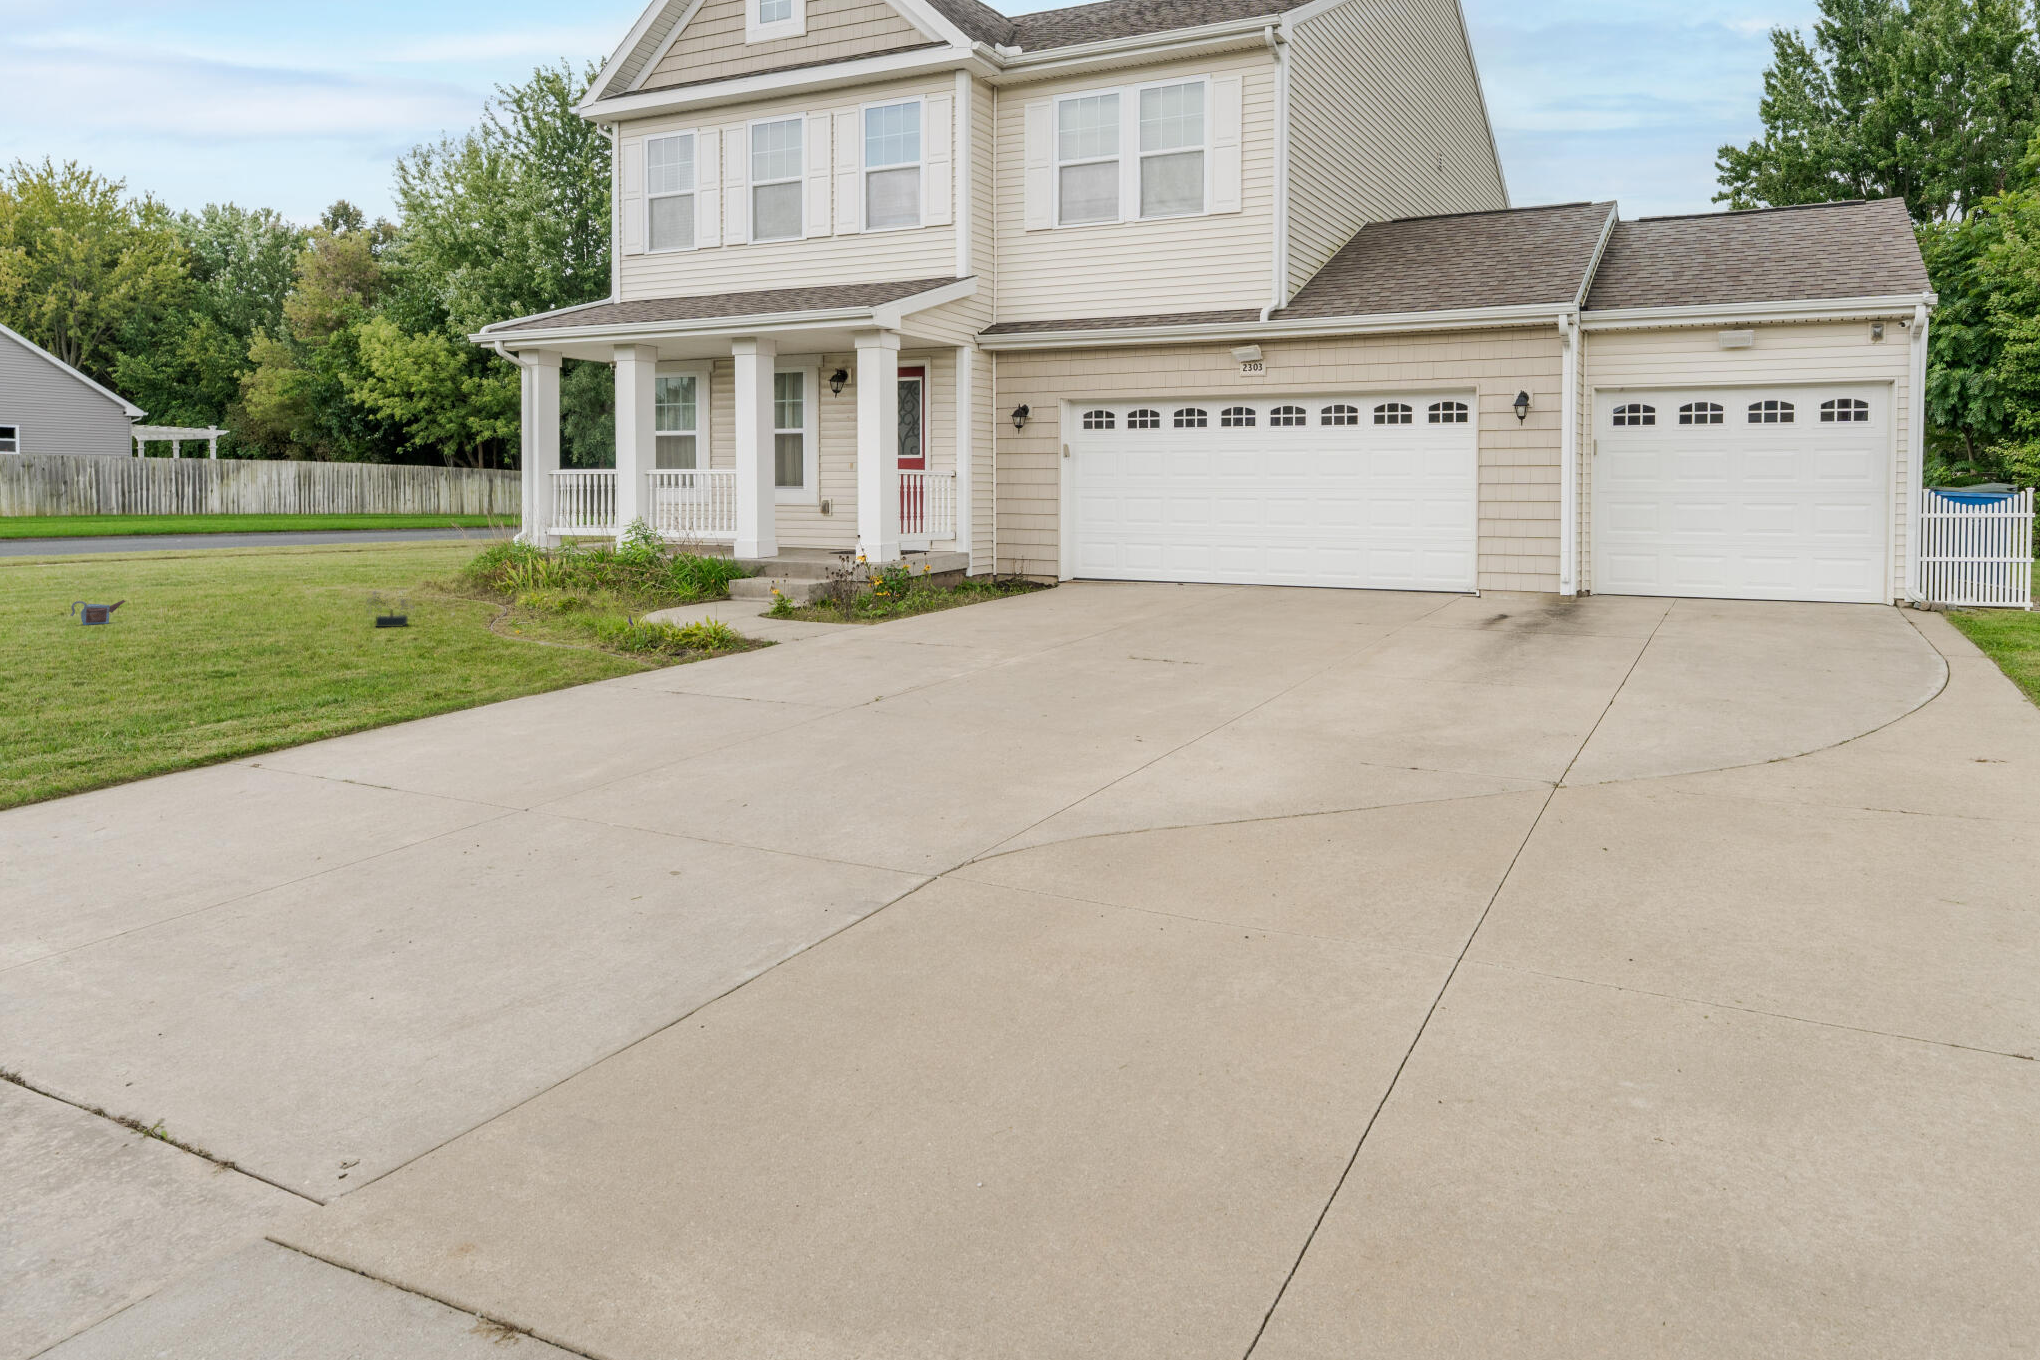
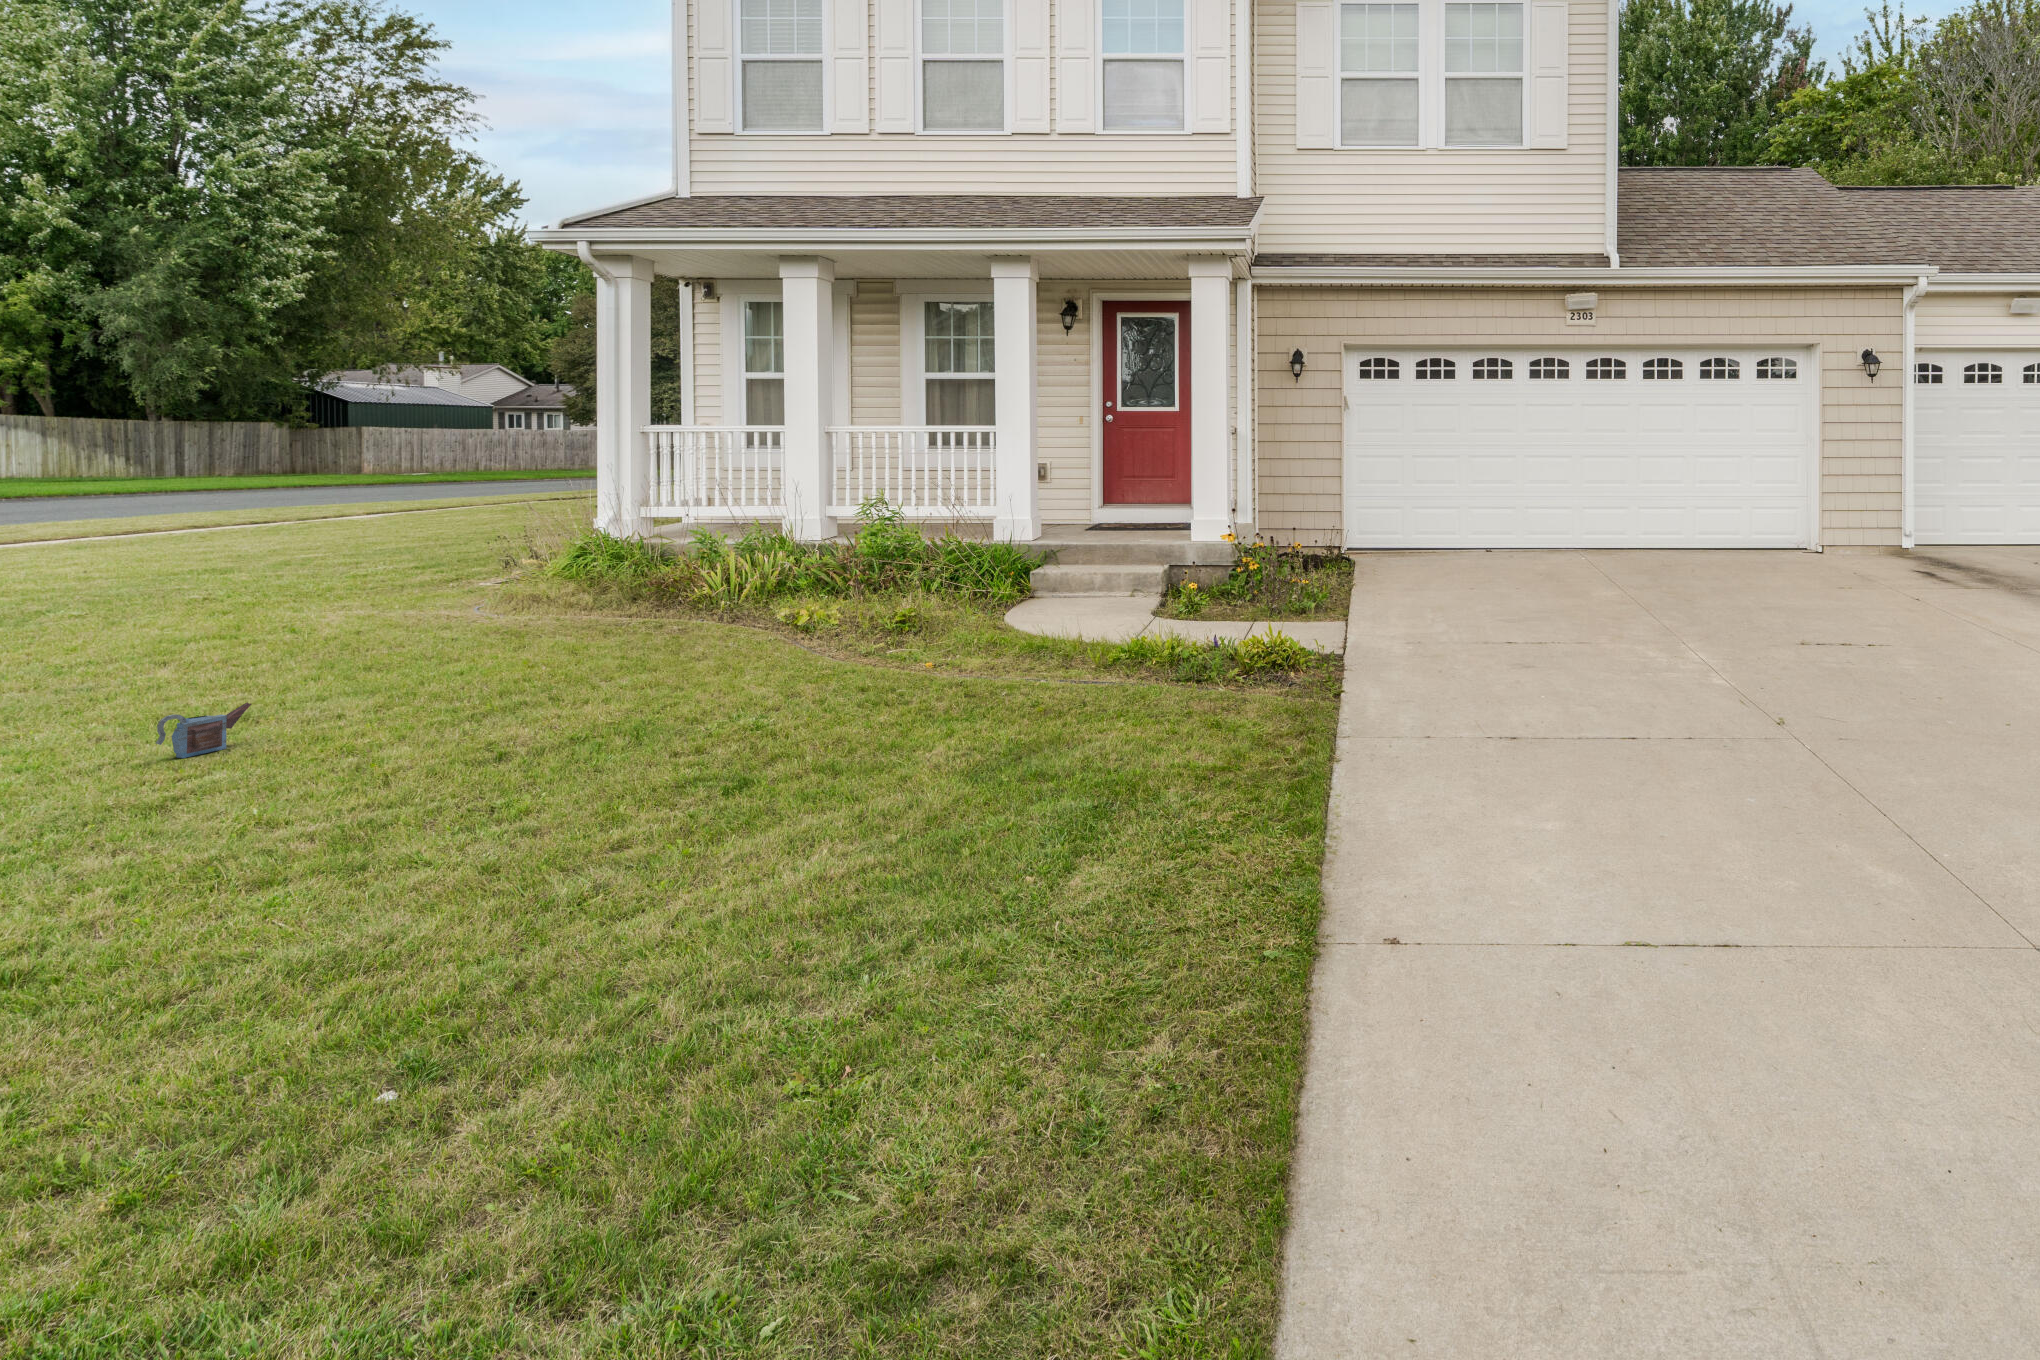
decorative plant: present [369,591,413,627] -> none [762,644,833,702]

